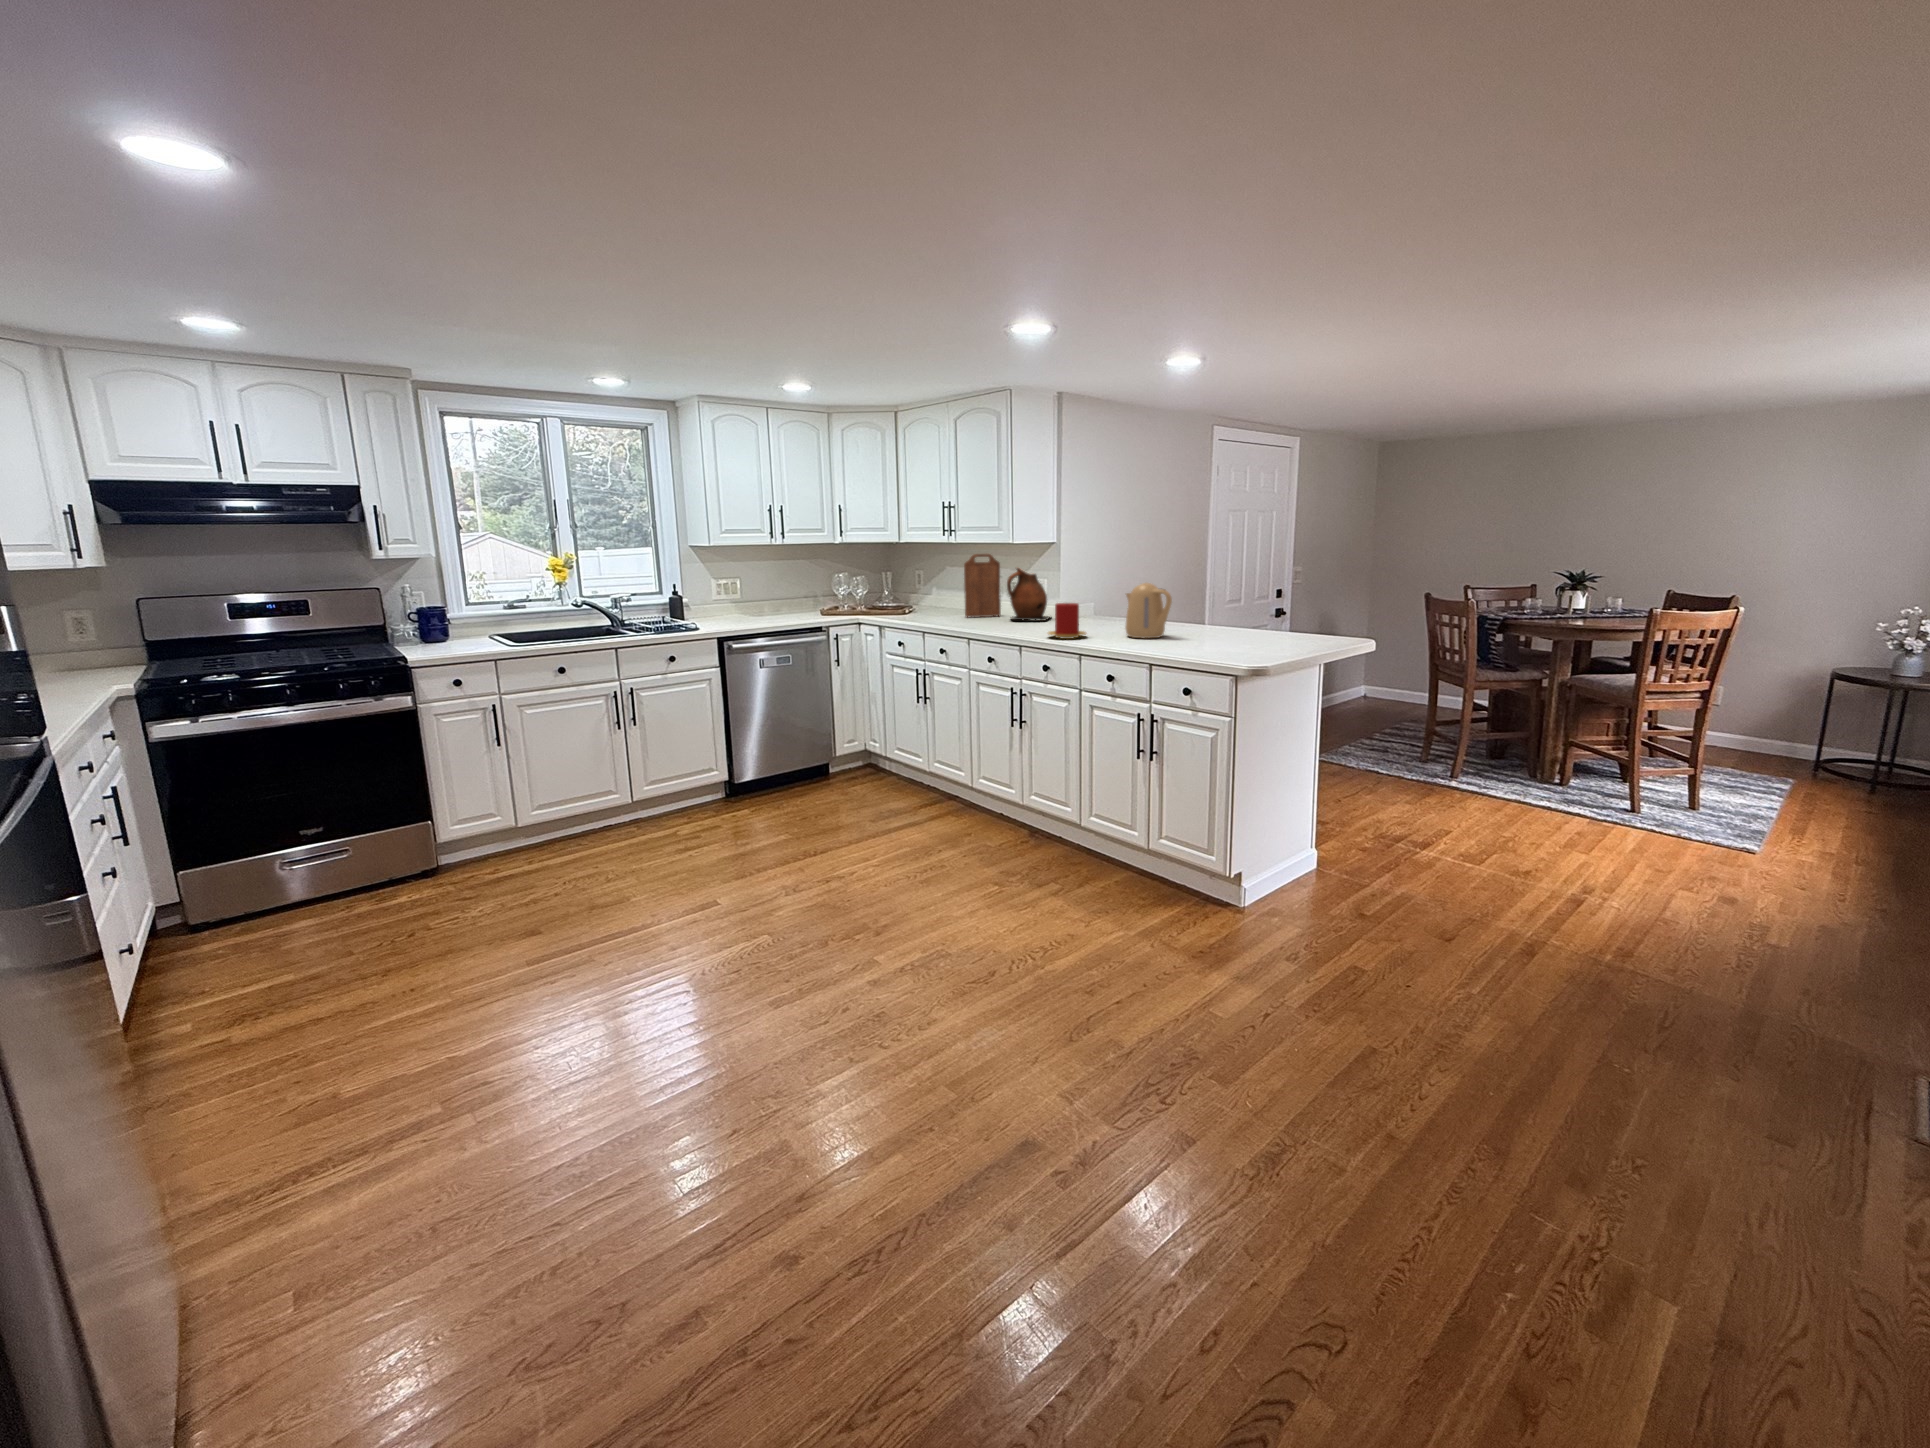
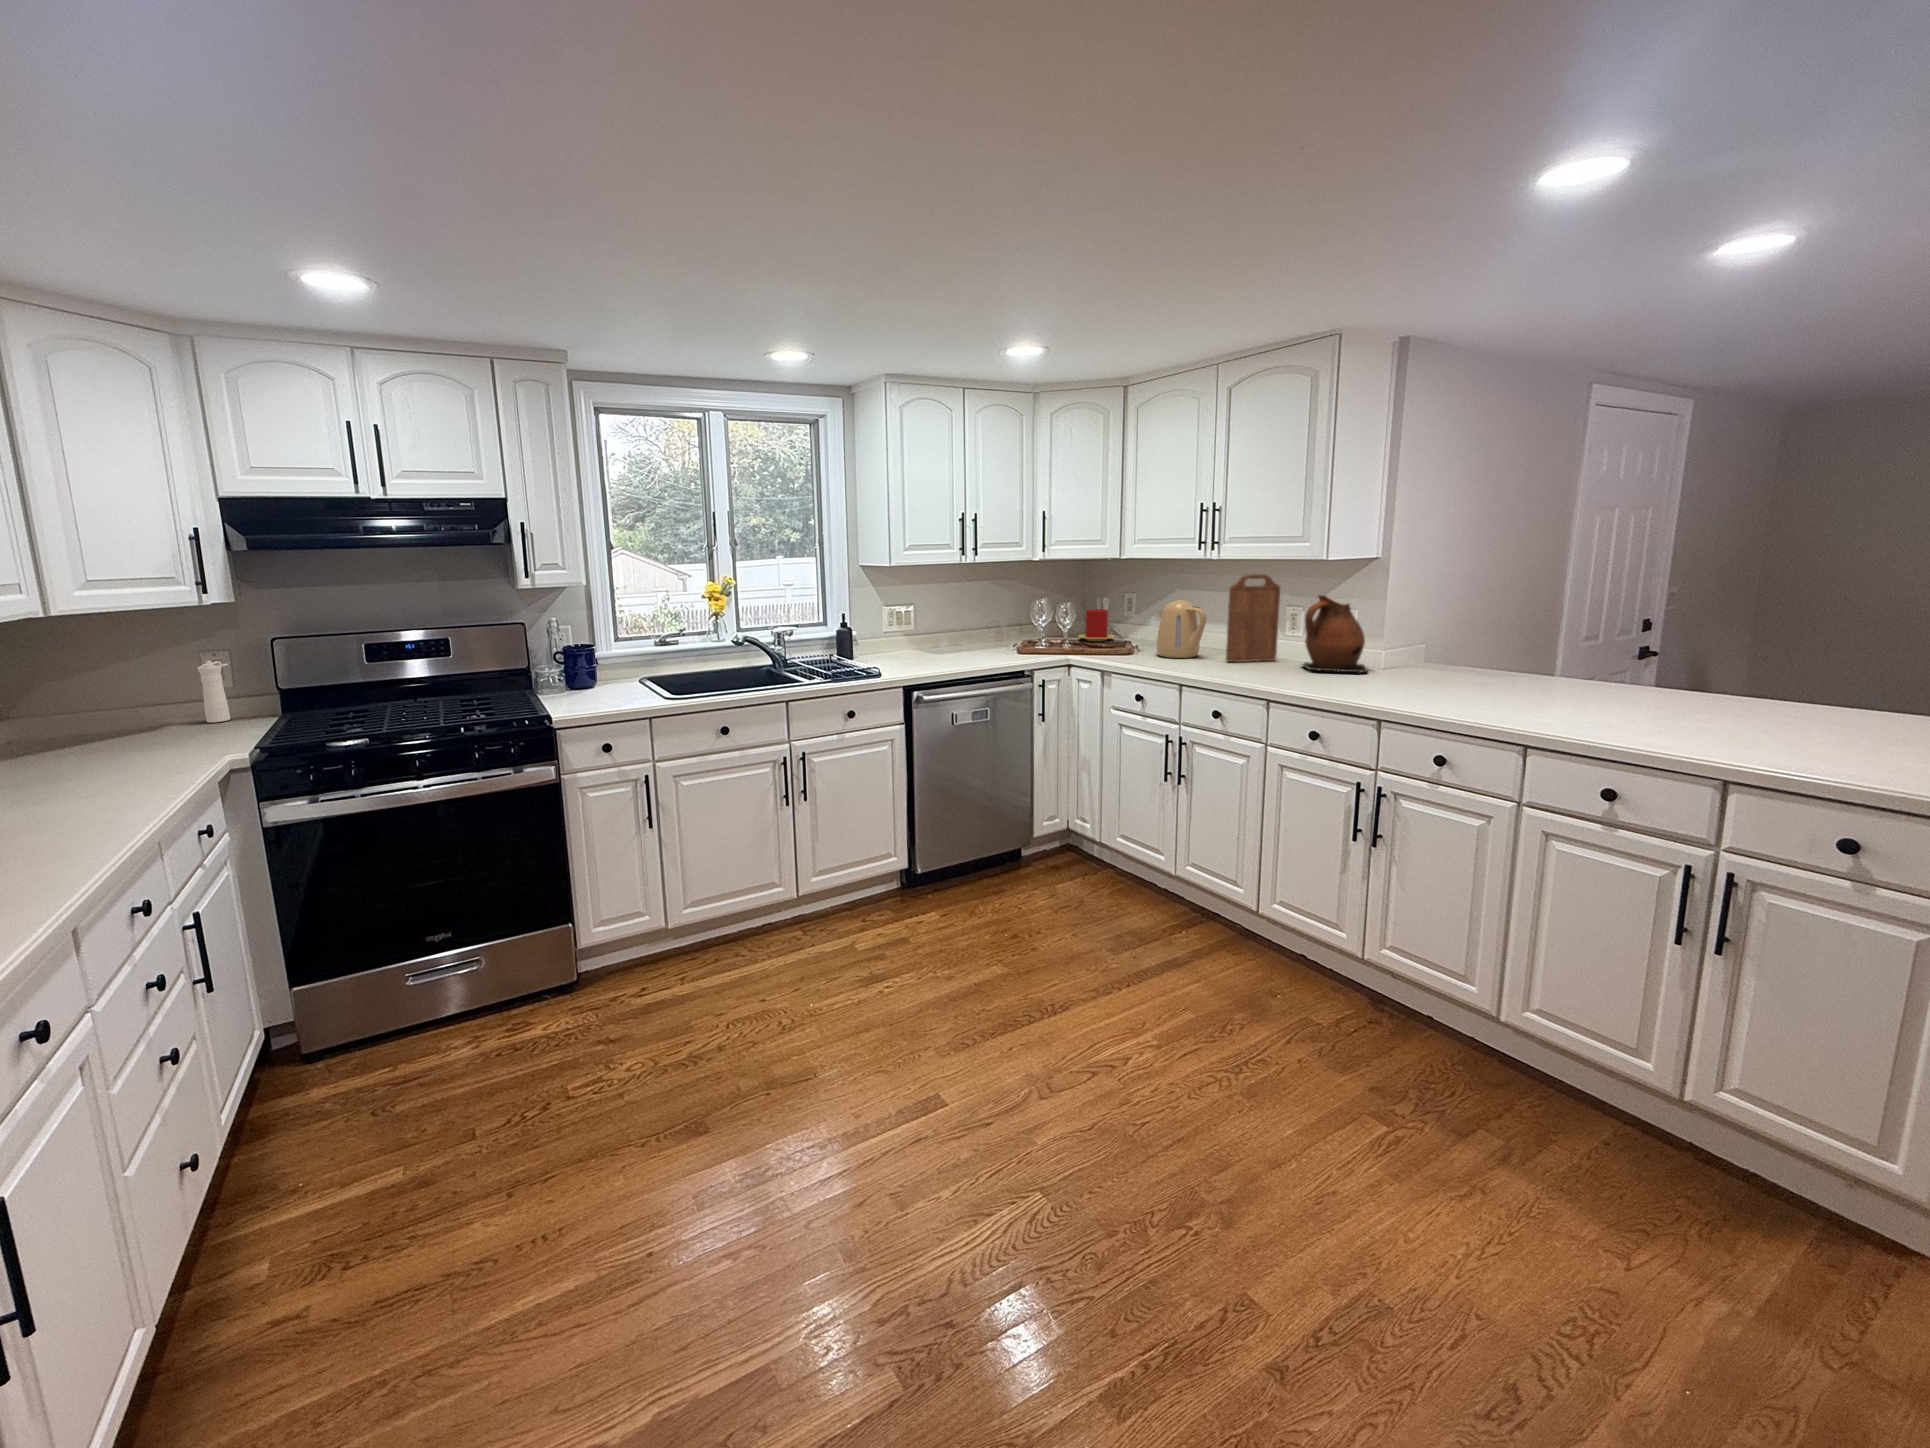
kettle: present [1125,583,1172,638] -> present [1157,600,1206,658]
candle: present [1048,603,1086,639] -> present [1078,609,1115,641]
pepper mill: none [65,607,103,669] -> present [197,660,230,723]

